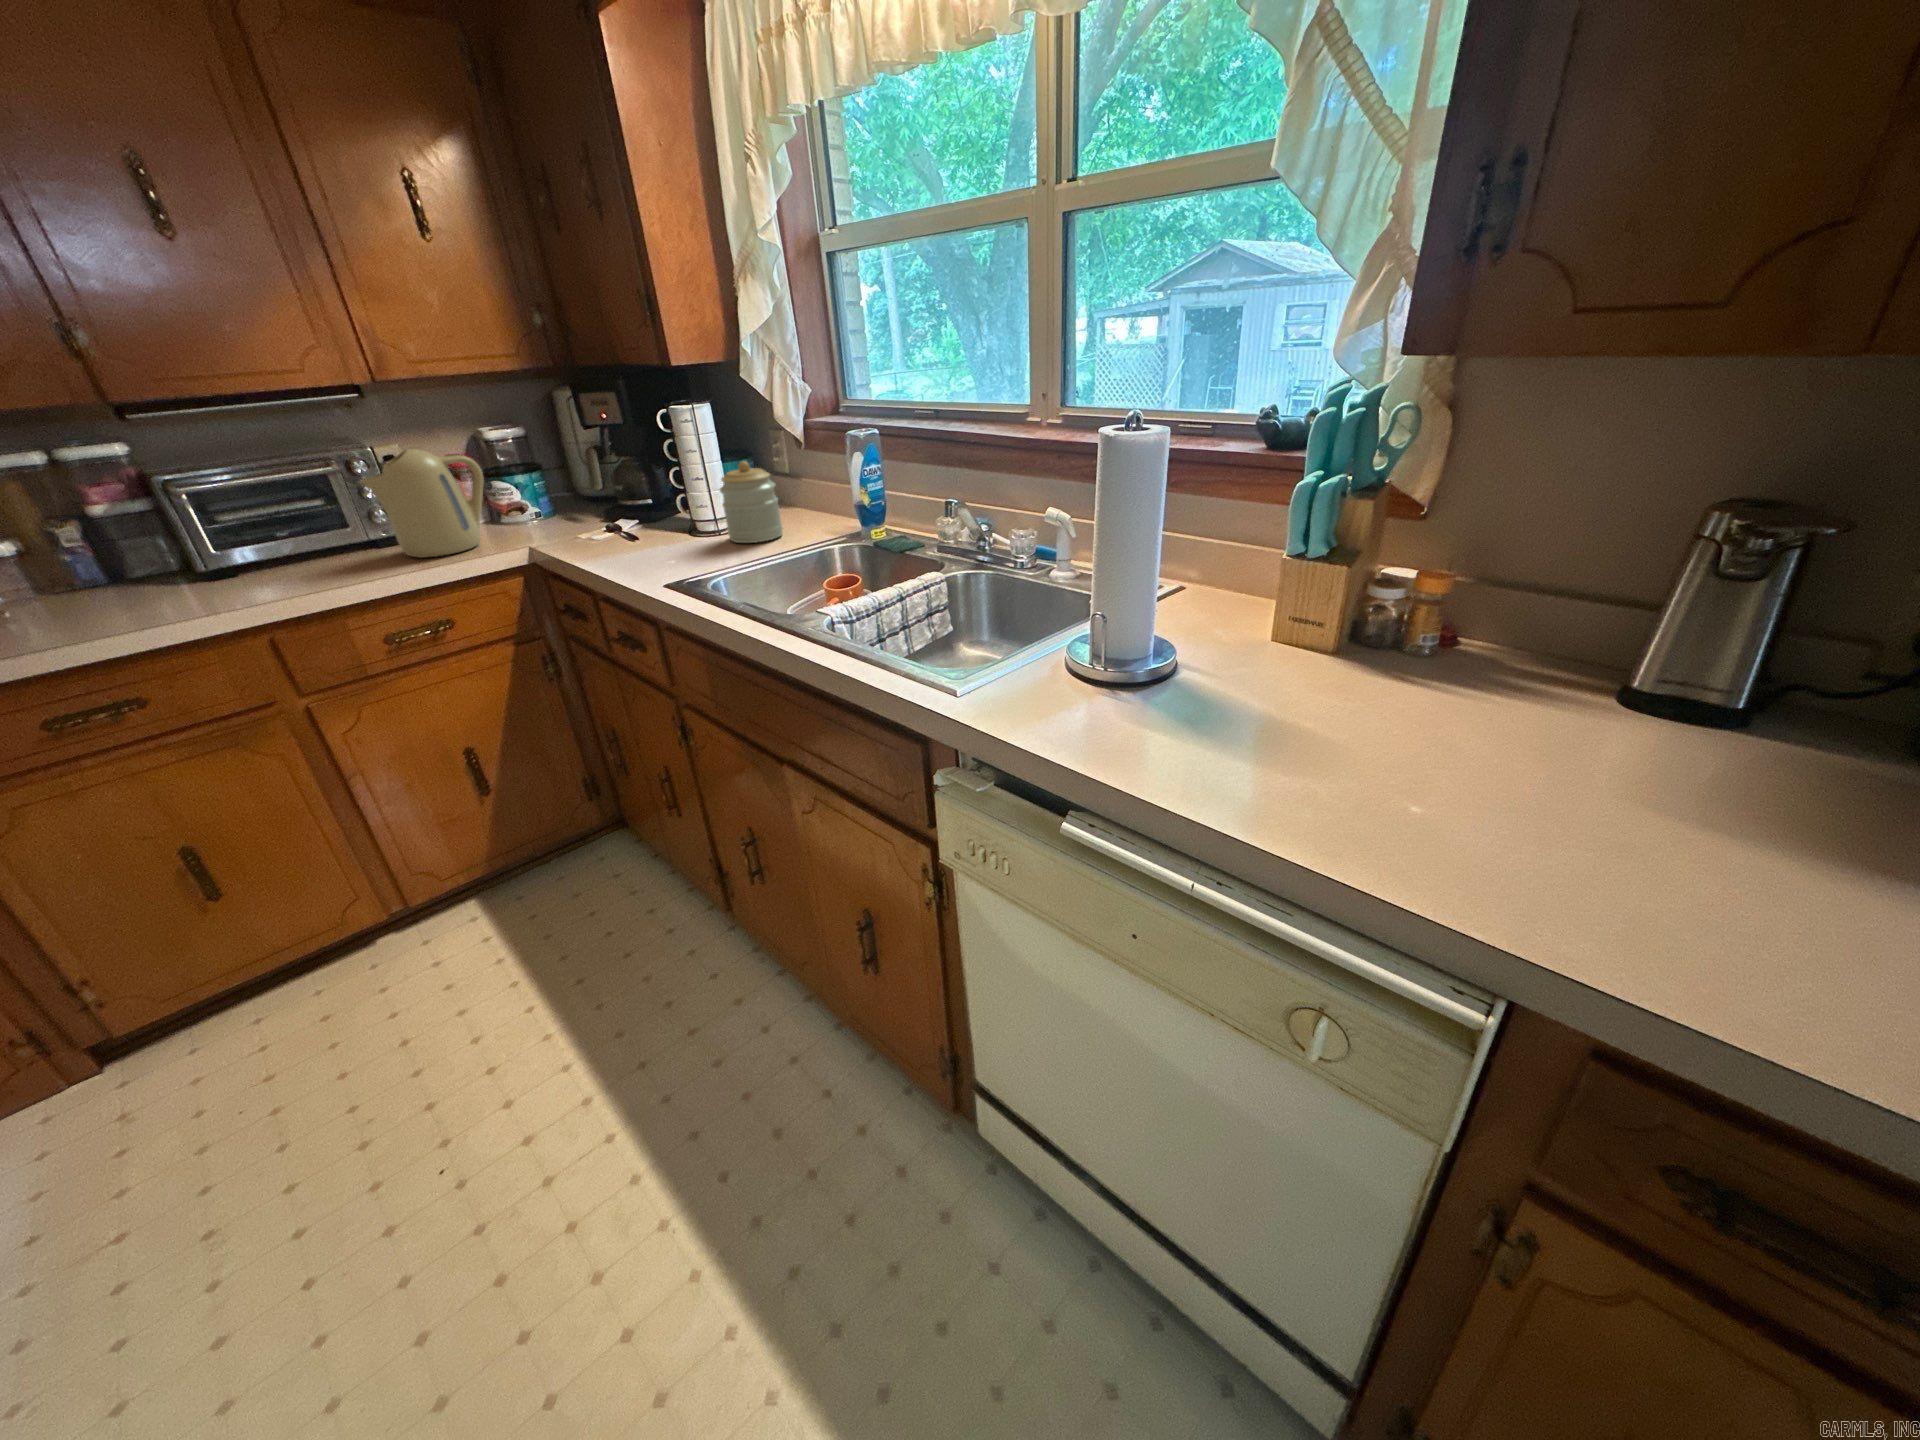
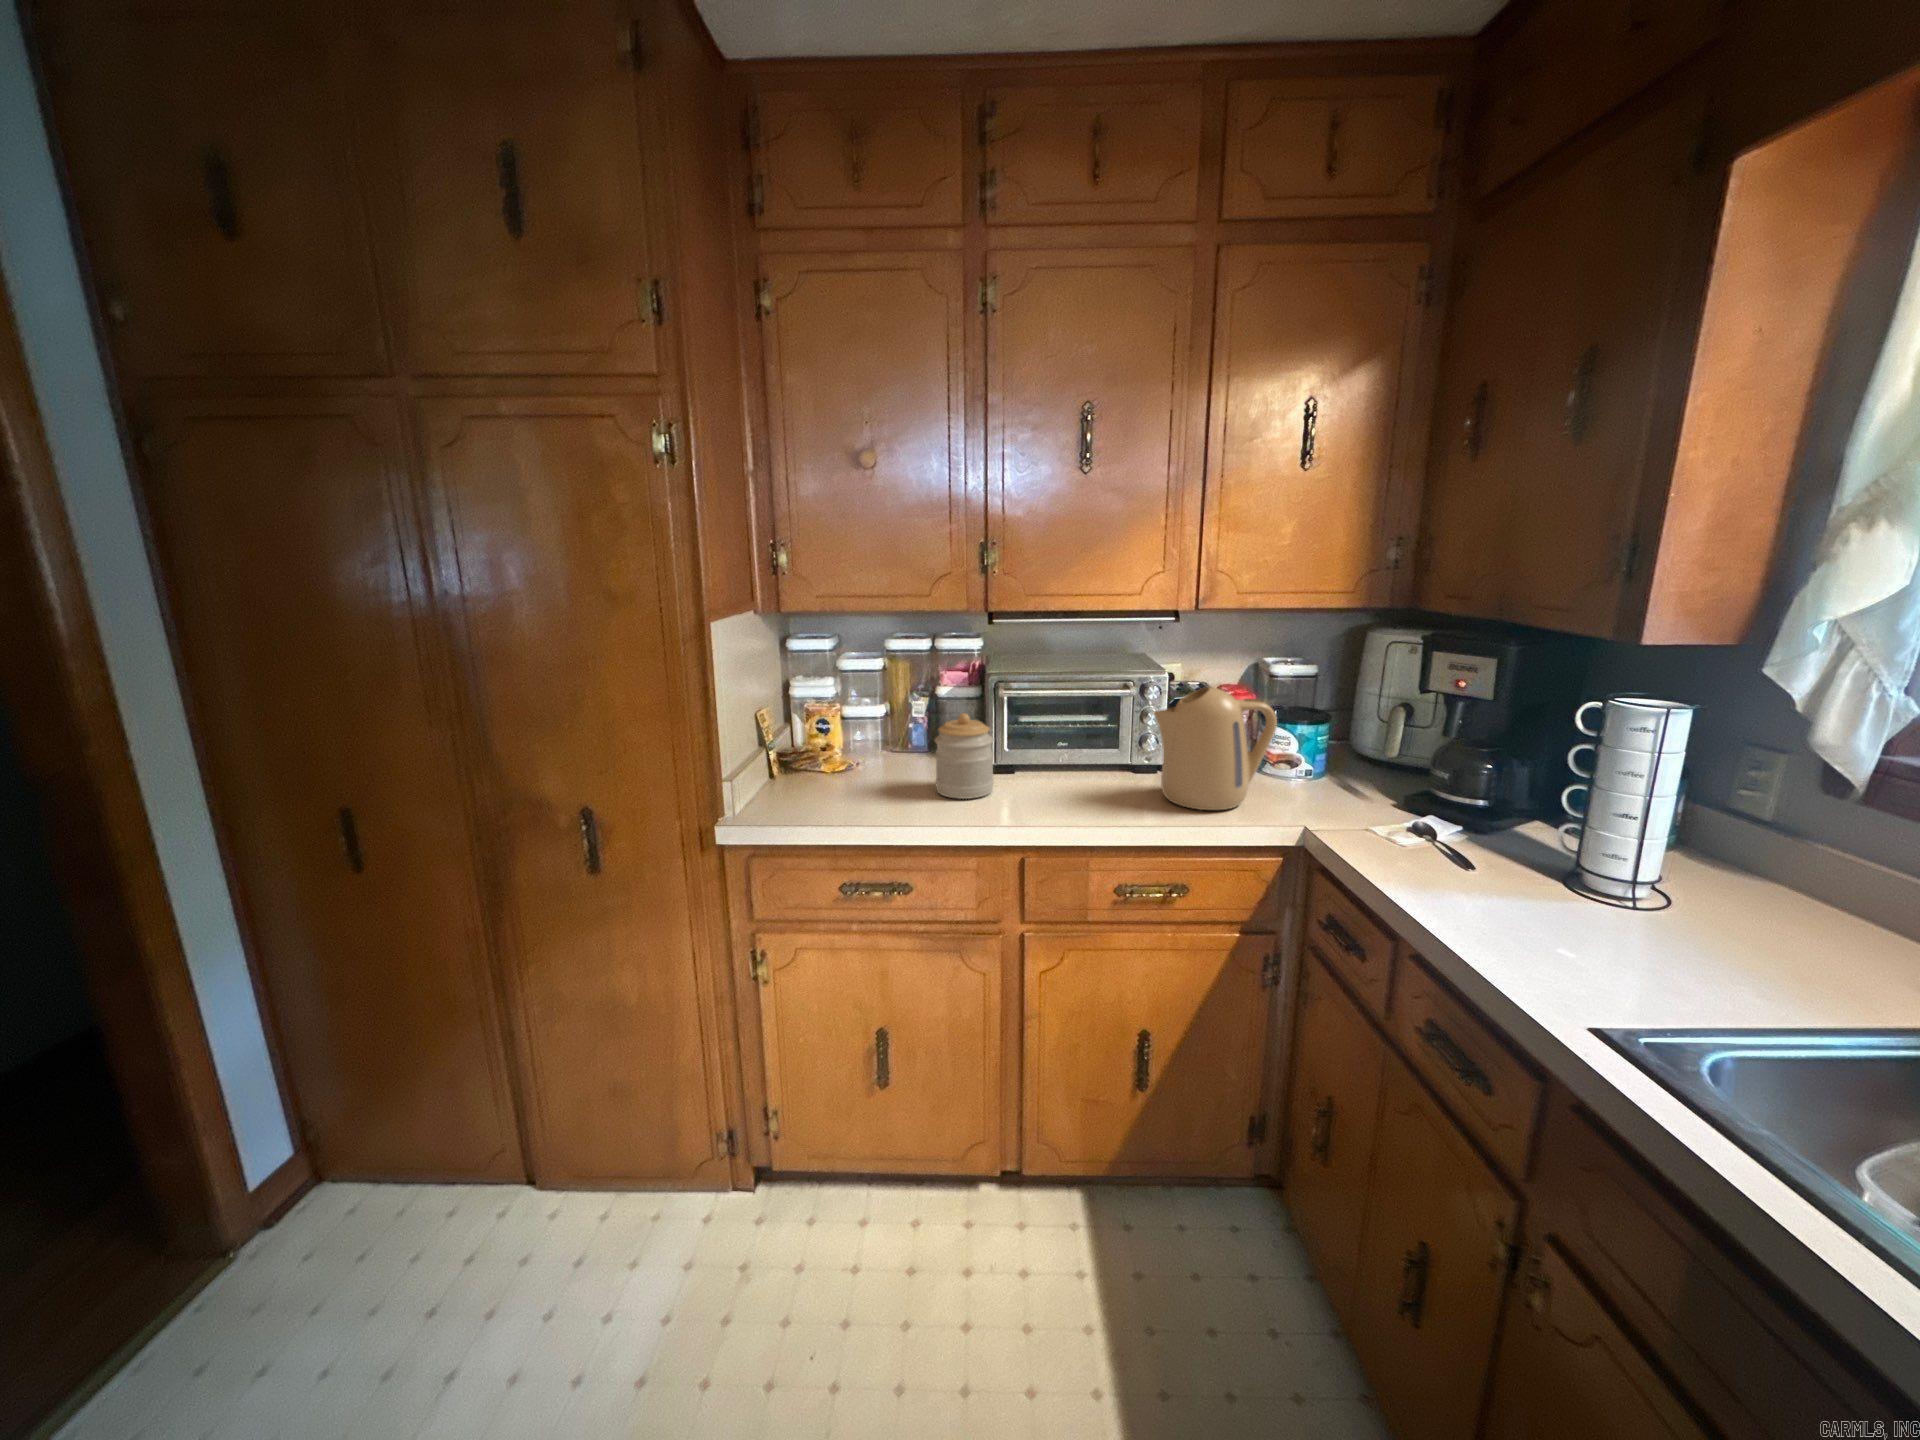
jar: present [720,461,783,543] -> present [935,713,994,799]

